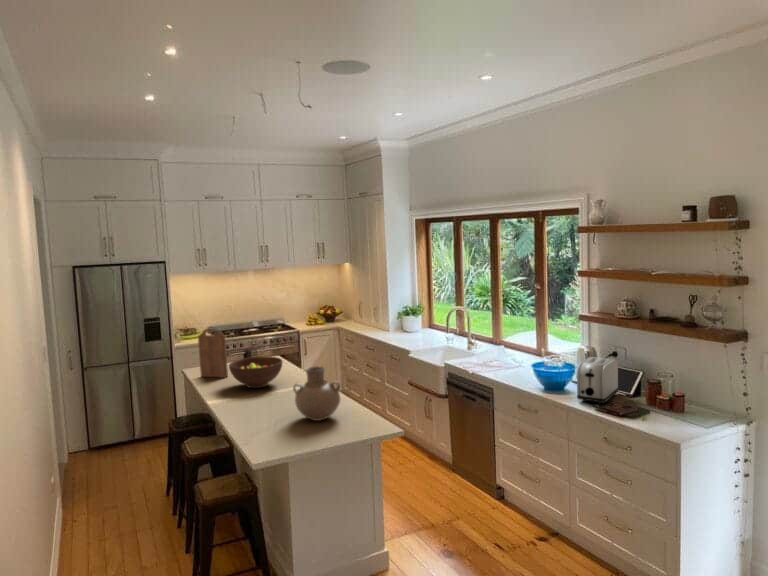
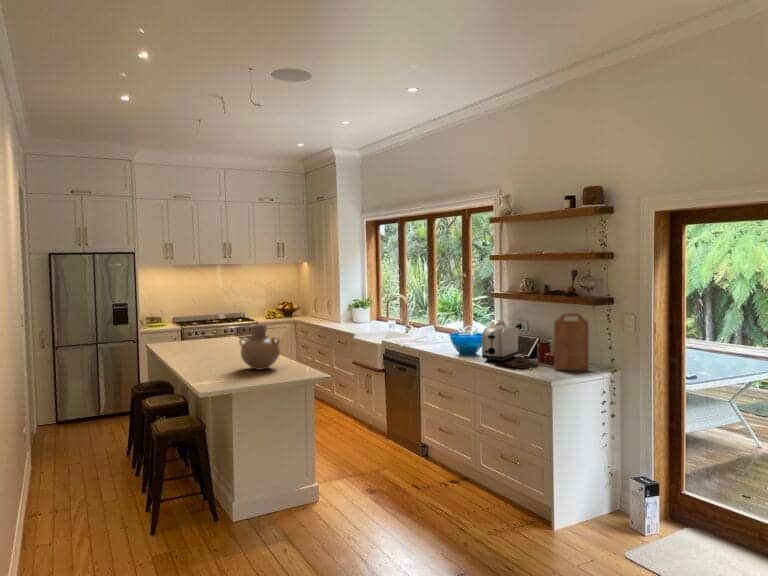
cutting board: present [198,329,228,377] -> present [554,313,589,370]
fruit bowl: present [229,357,283,388] -> none [187,328,235,353]

